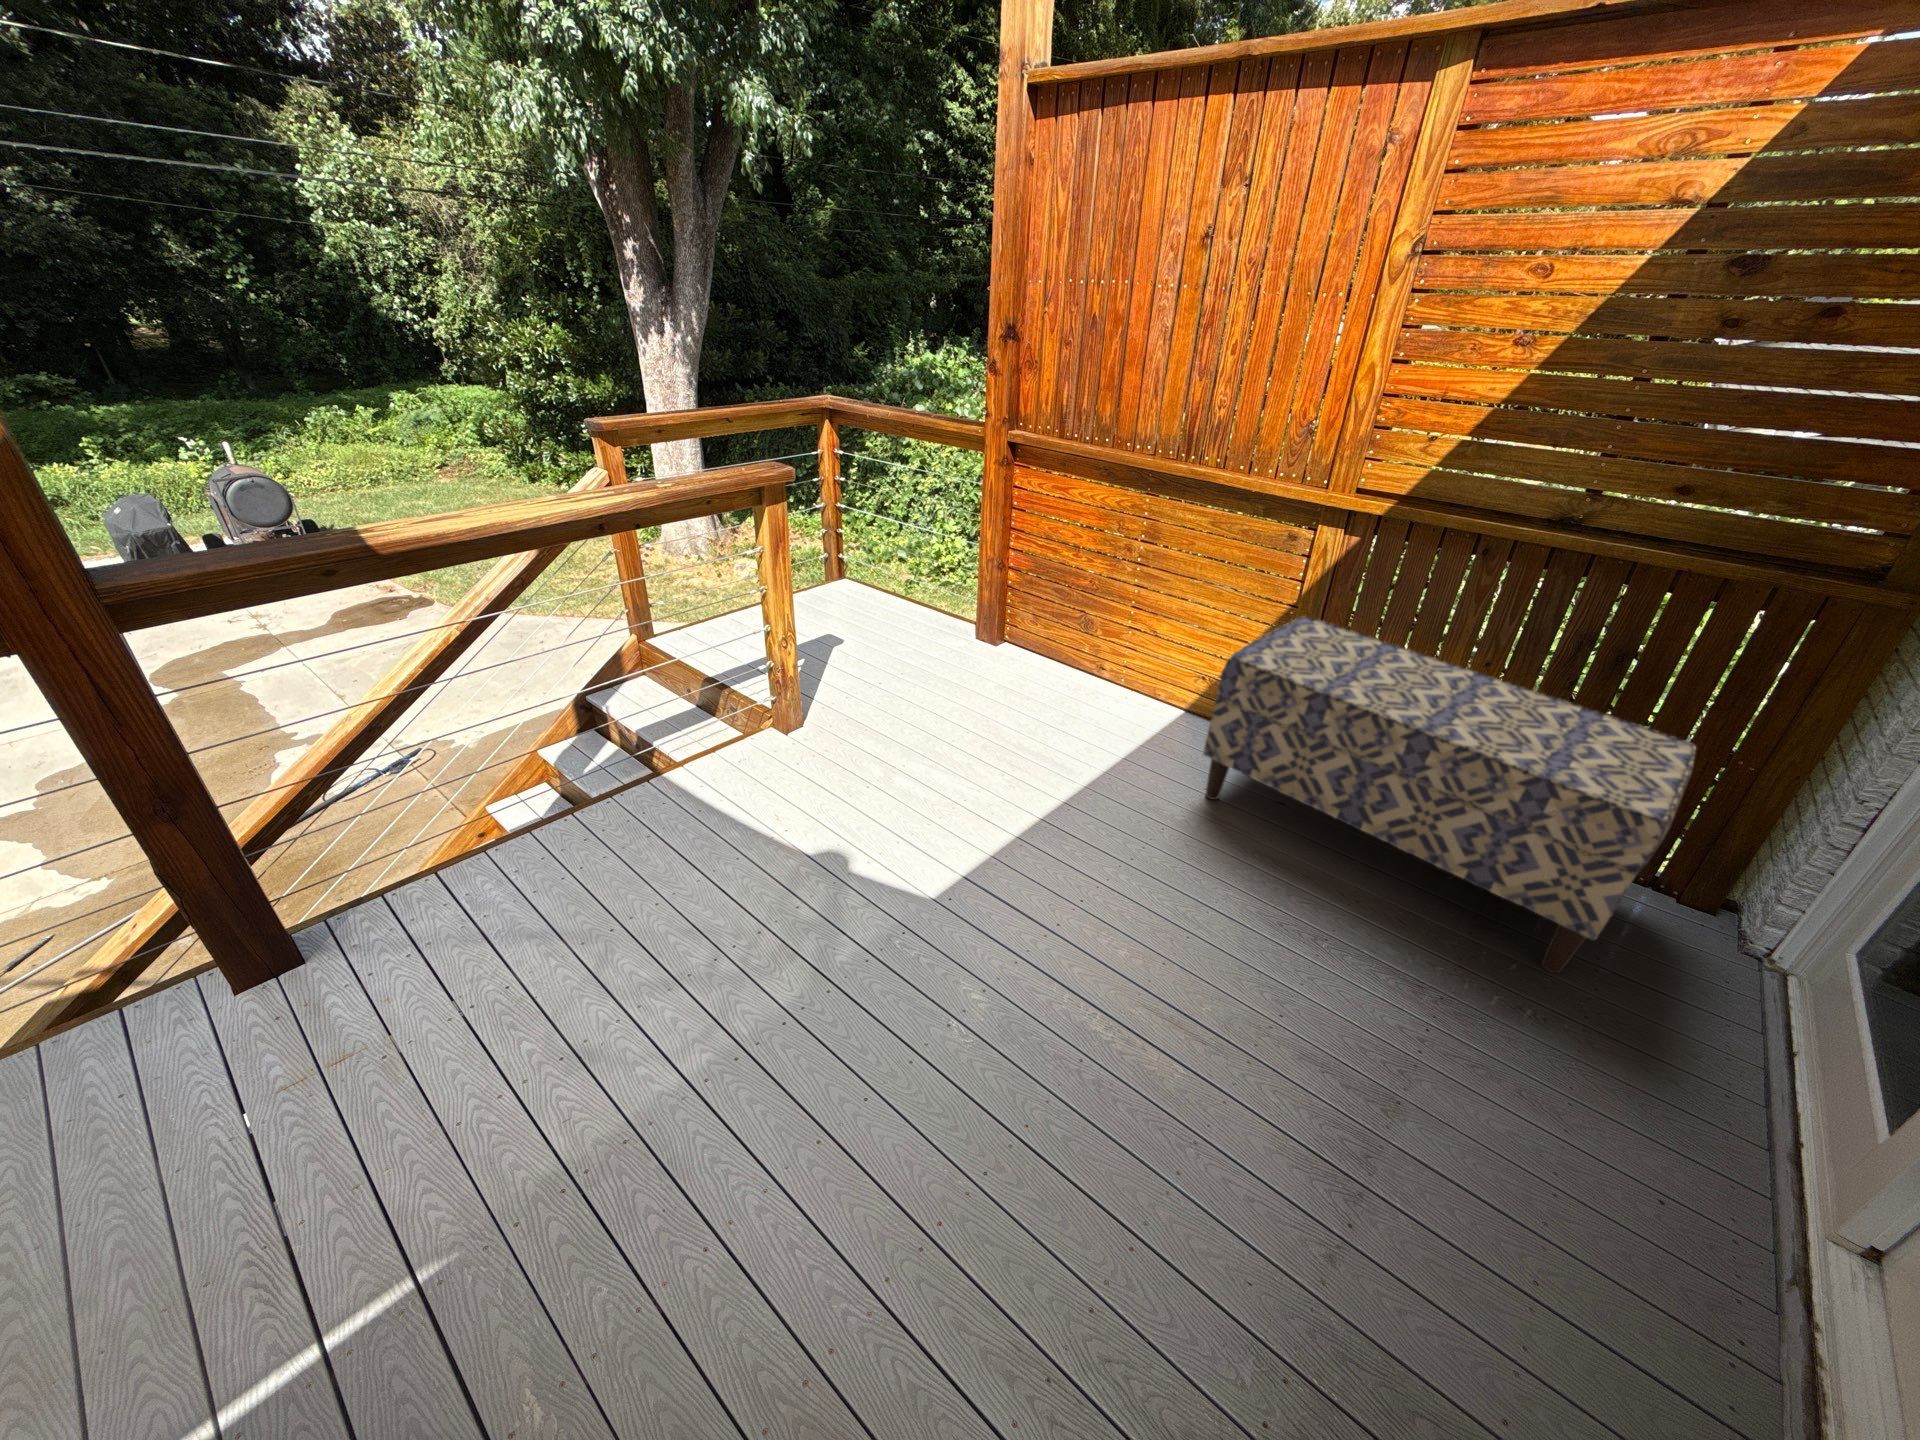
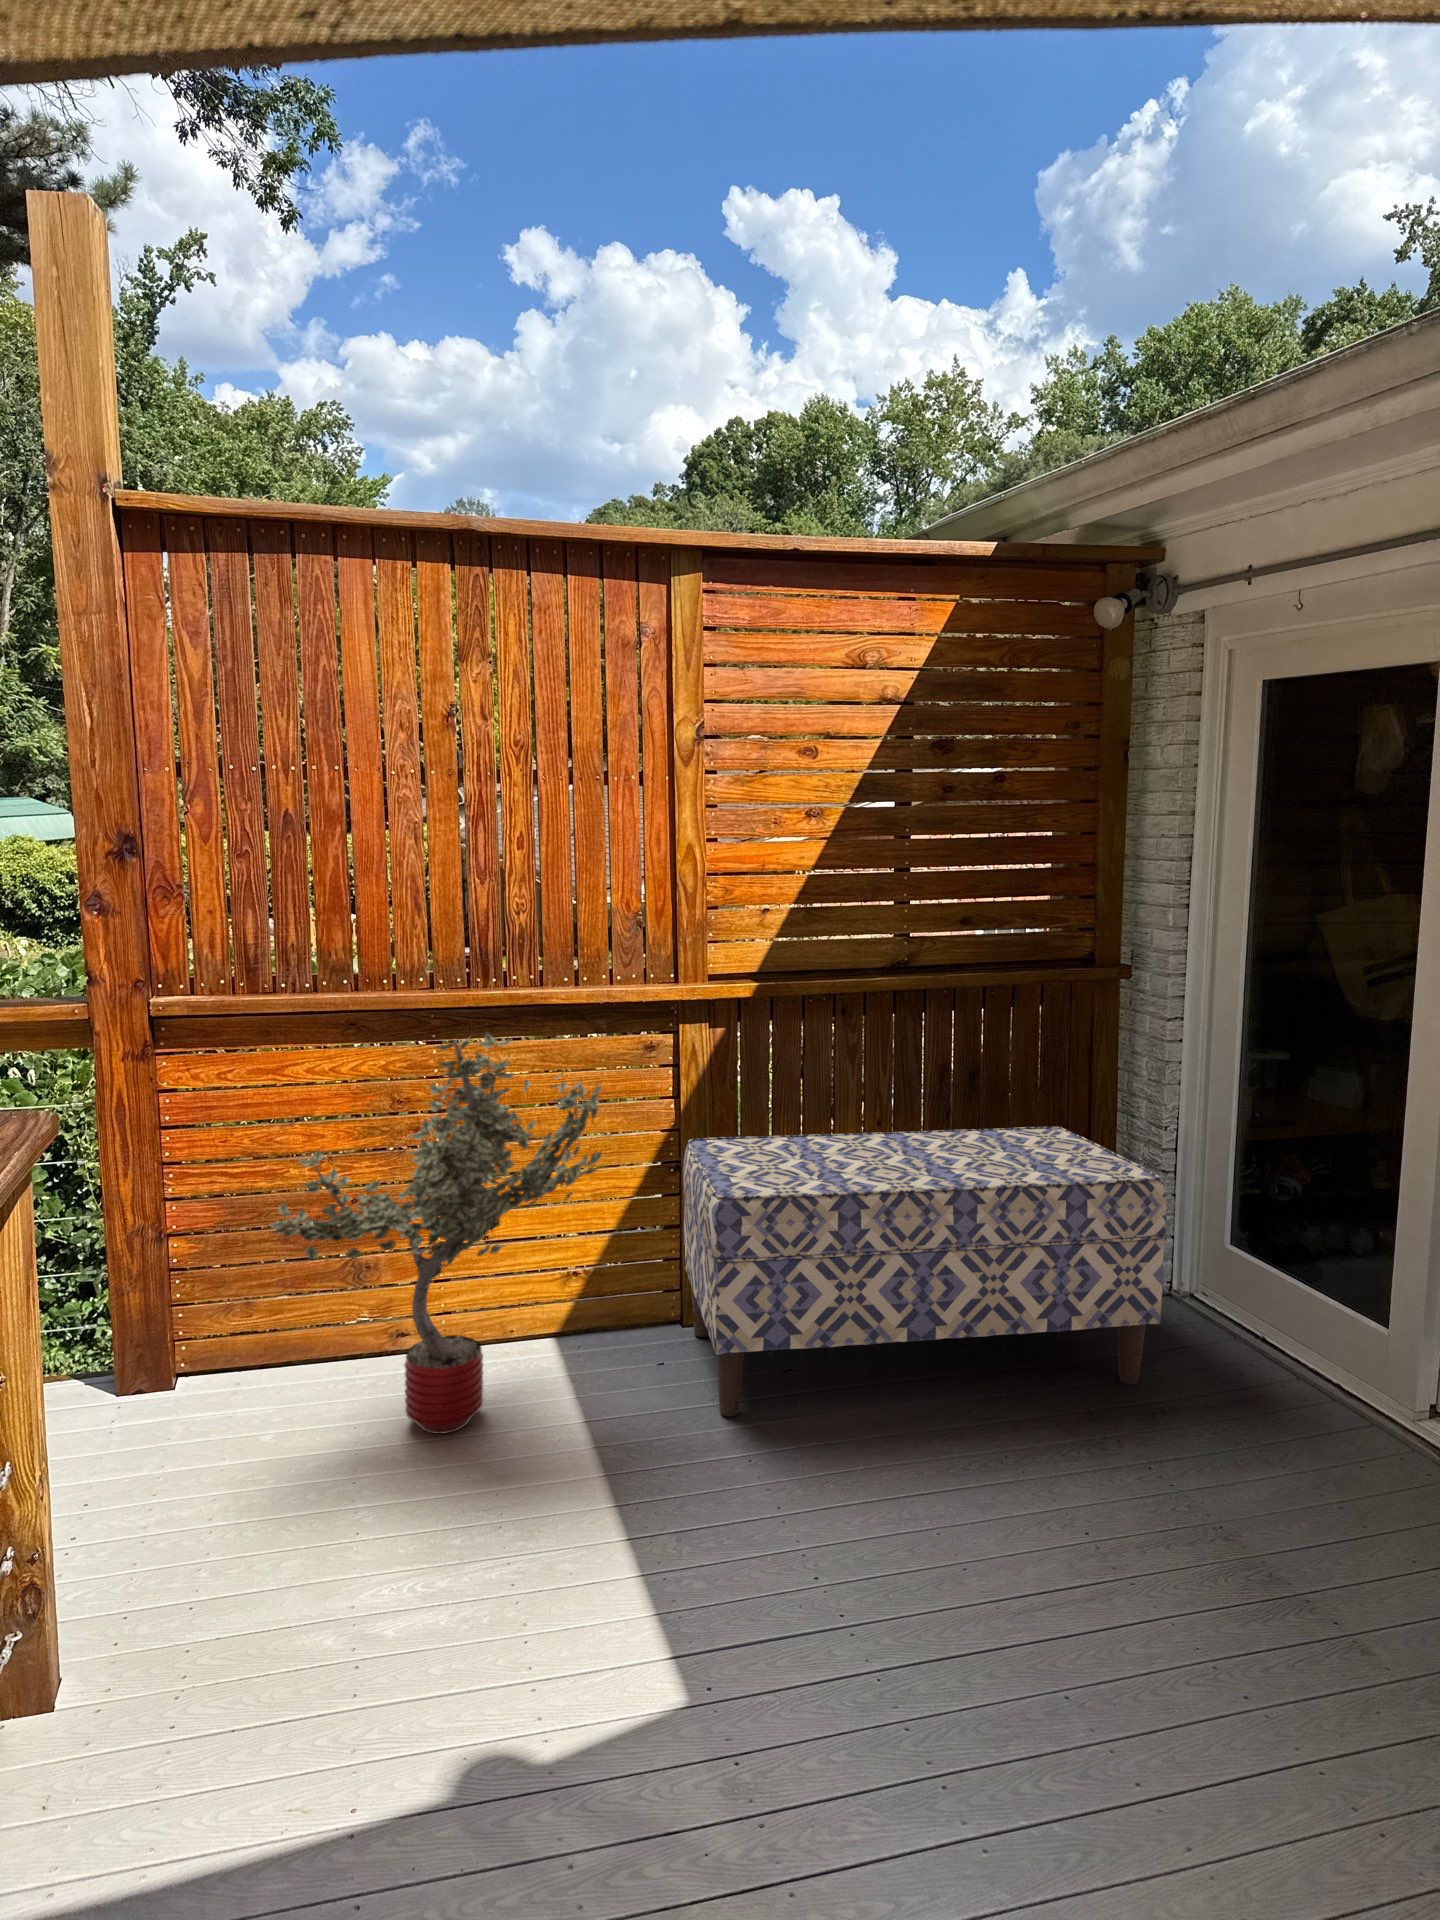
potted tree: none [1011,493,1200,724] -> present [268,1032,601,1434]

